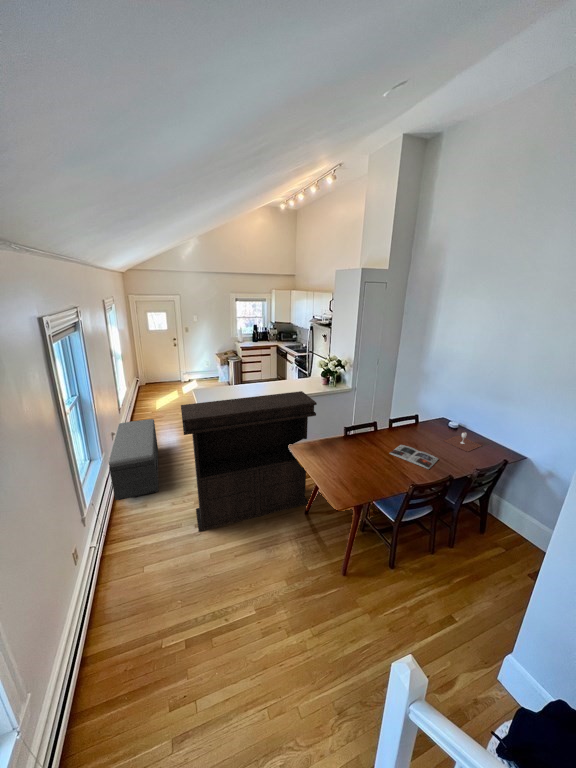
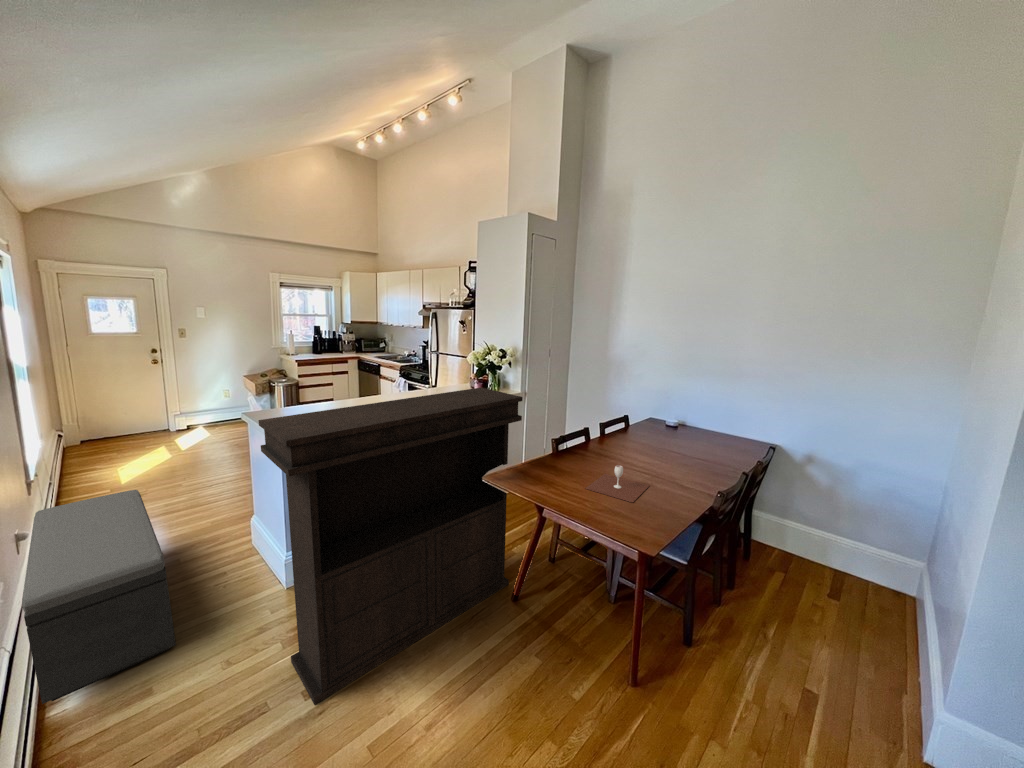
wine glass: present [444,432,482,452] -> present [585,465,649,502]
magazine: present [390,445,438,469] -> none [640,451,707,474]

